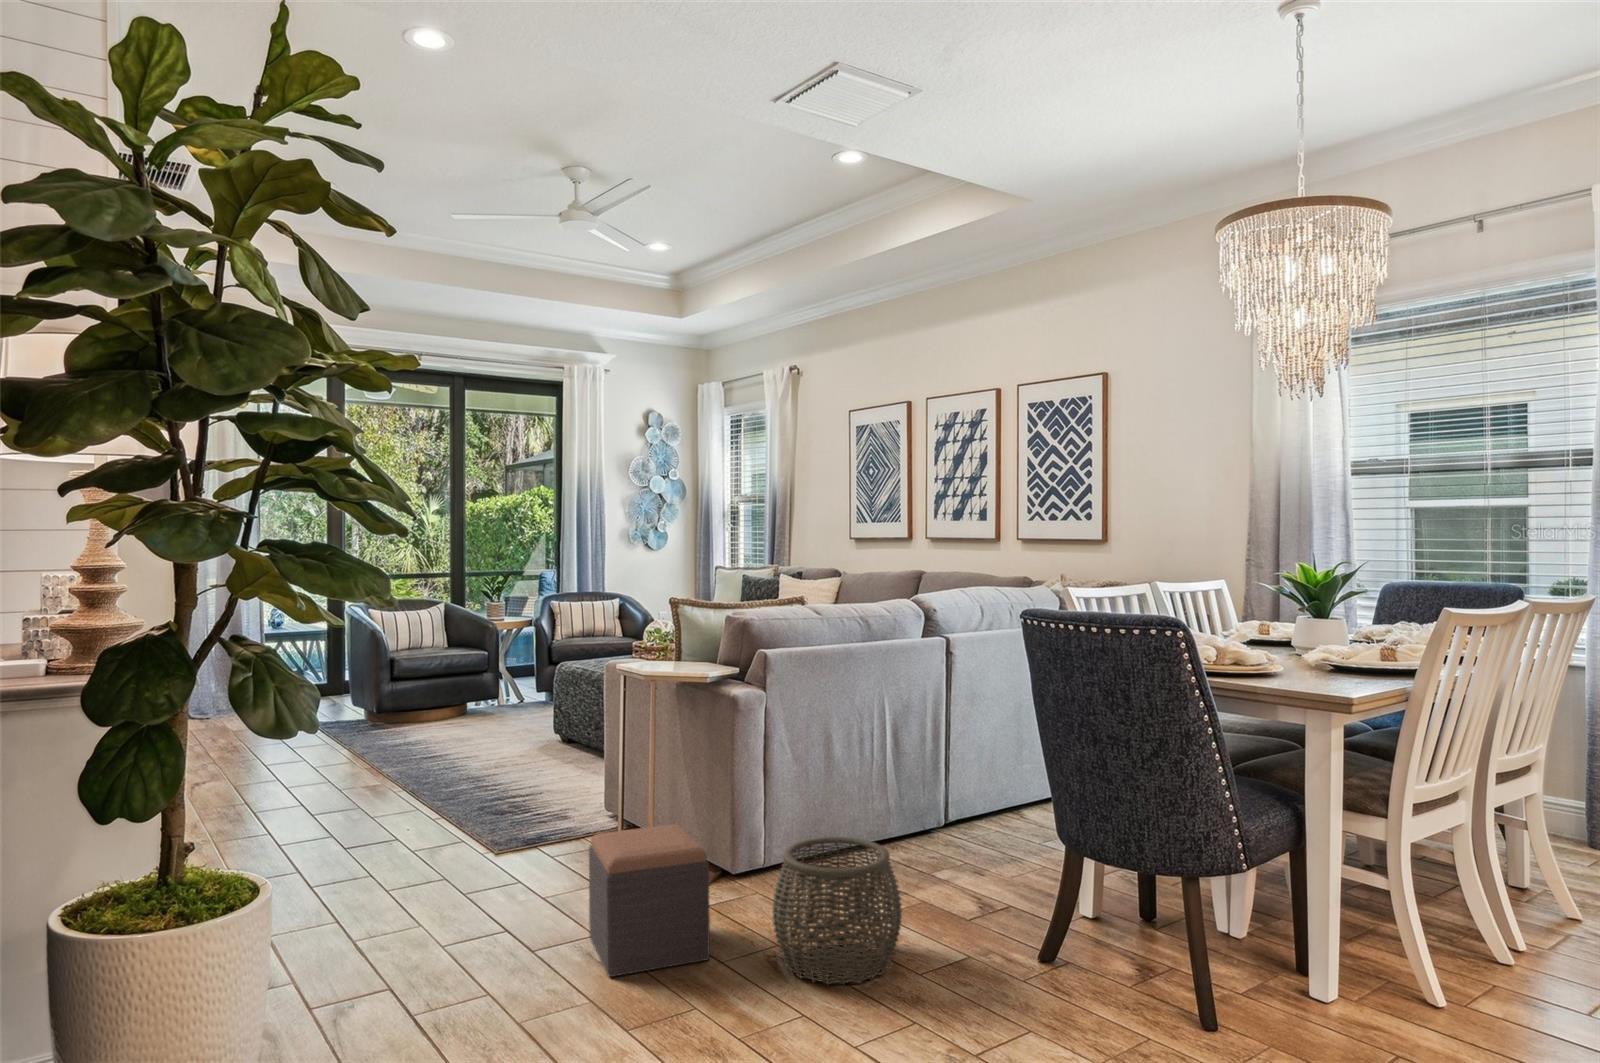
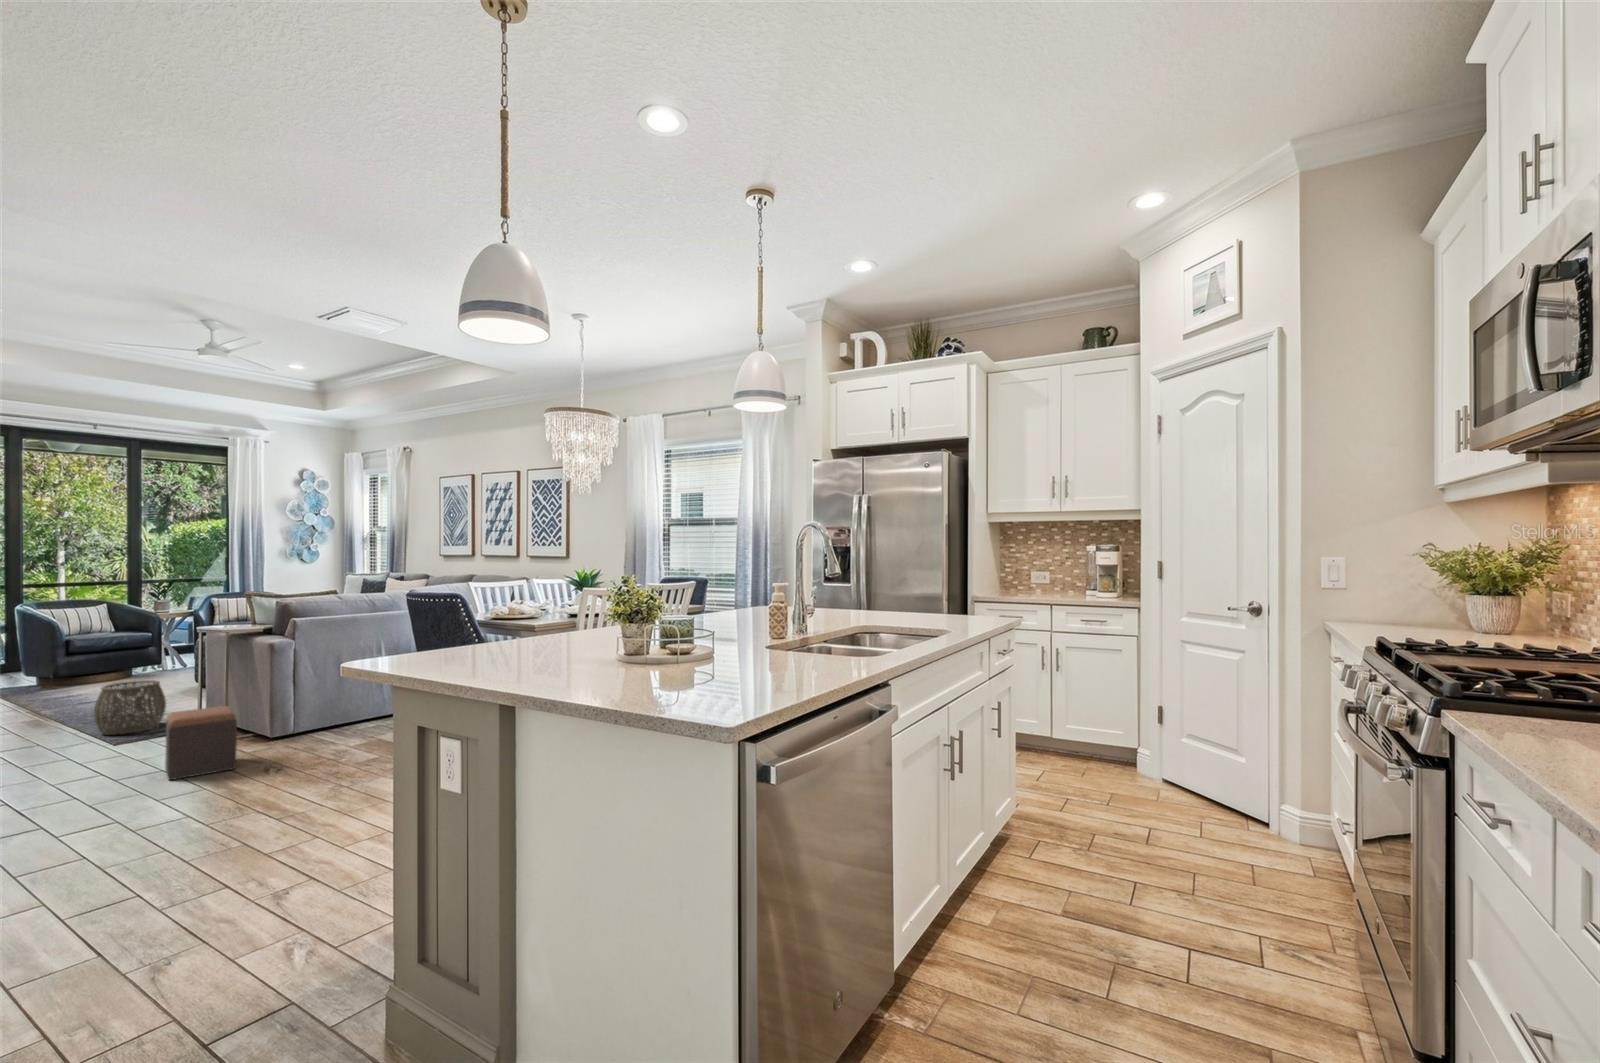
woven basket: present [772,837,902,985] -> present [94,680,166,735]

